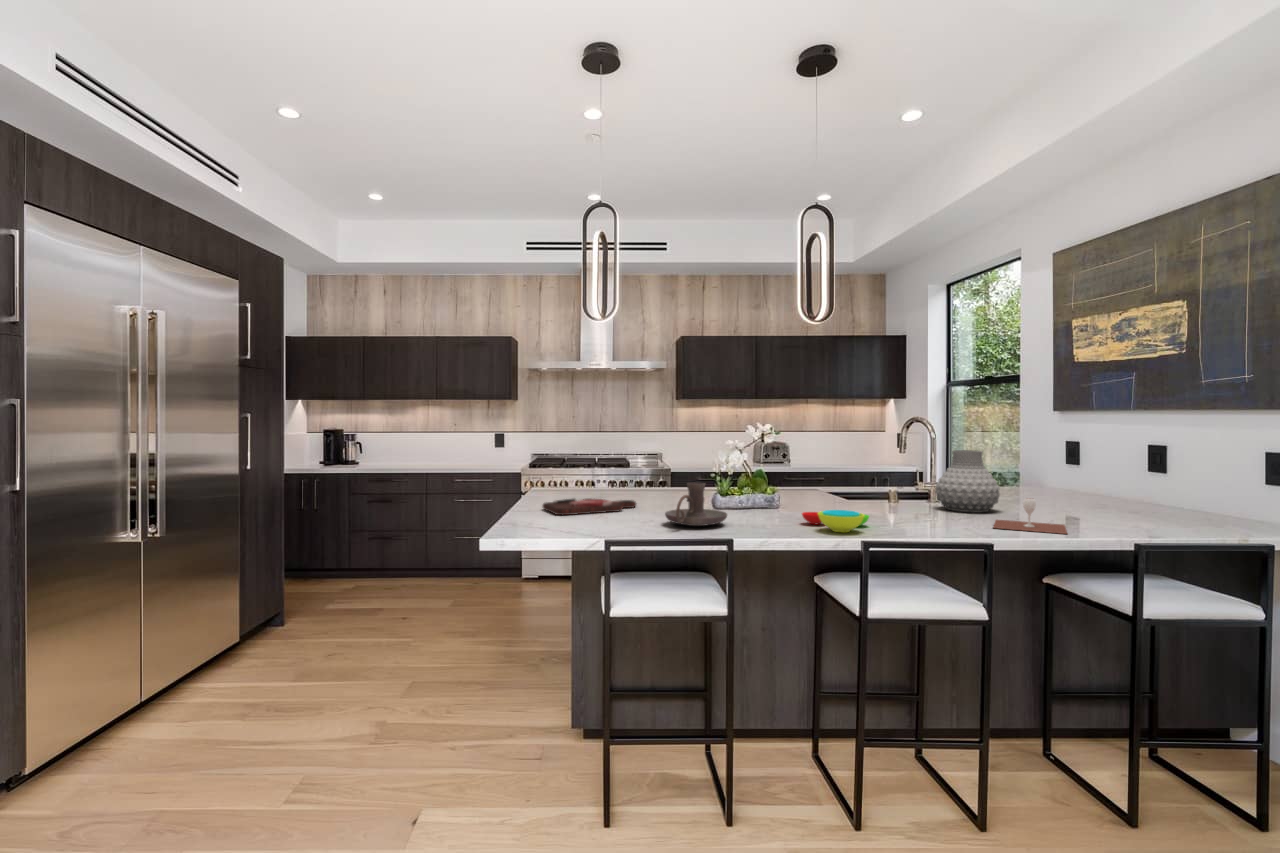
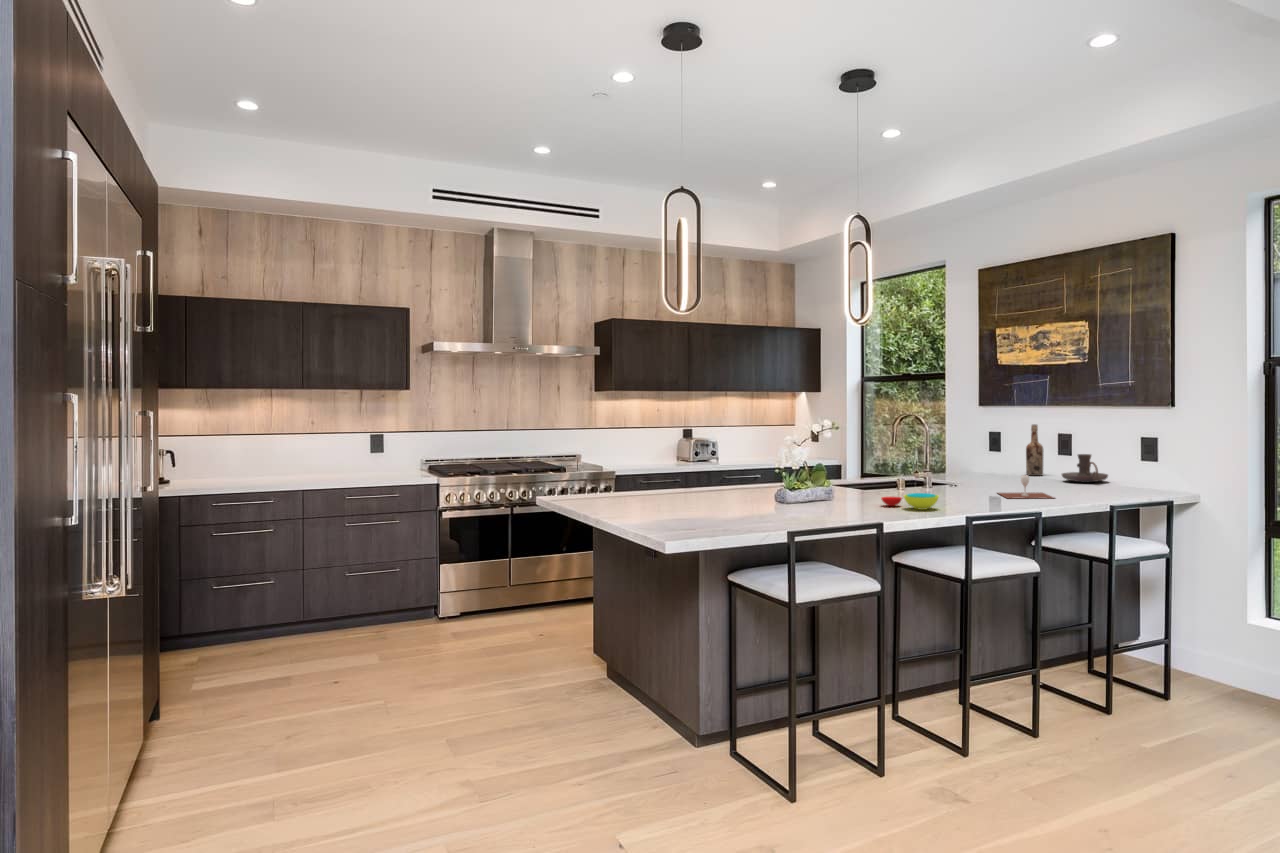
wine bottle: none [1093,437,1119,503] -> present [1026,424,1043,476]
vase: present [935,450,1000,512] -> none [937,441,986,489]
candle holder: present [665,482,727,526] -> present [1062,454,1108,482]
cutting board: present [543,497,636,515] -> none [650,498,722,517]

